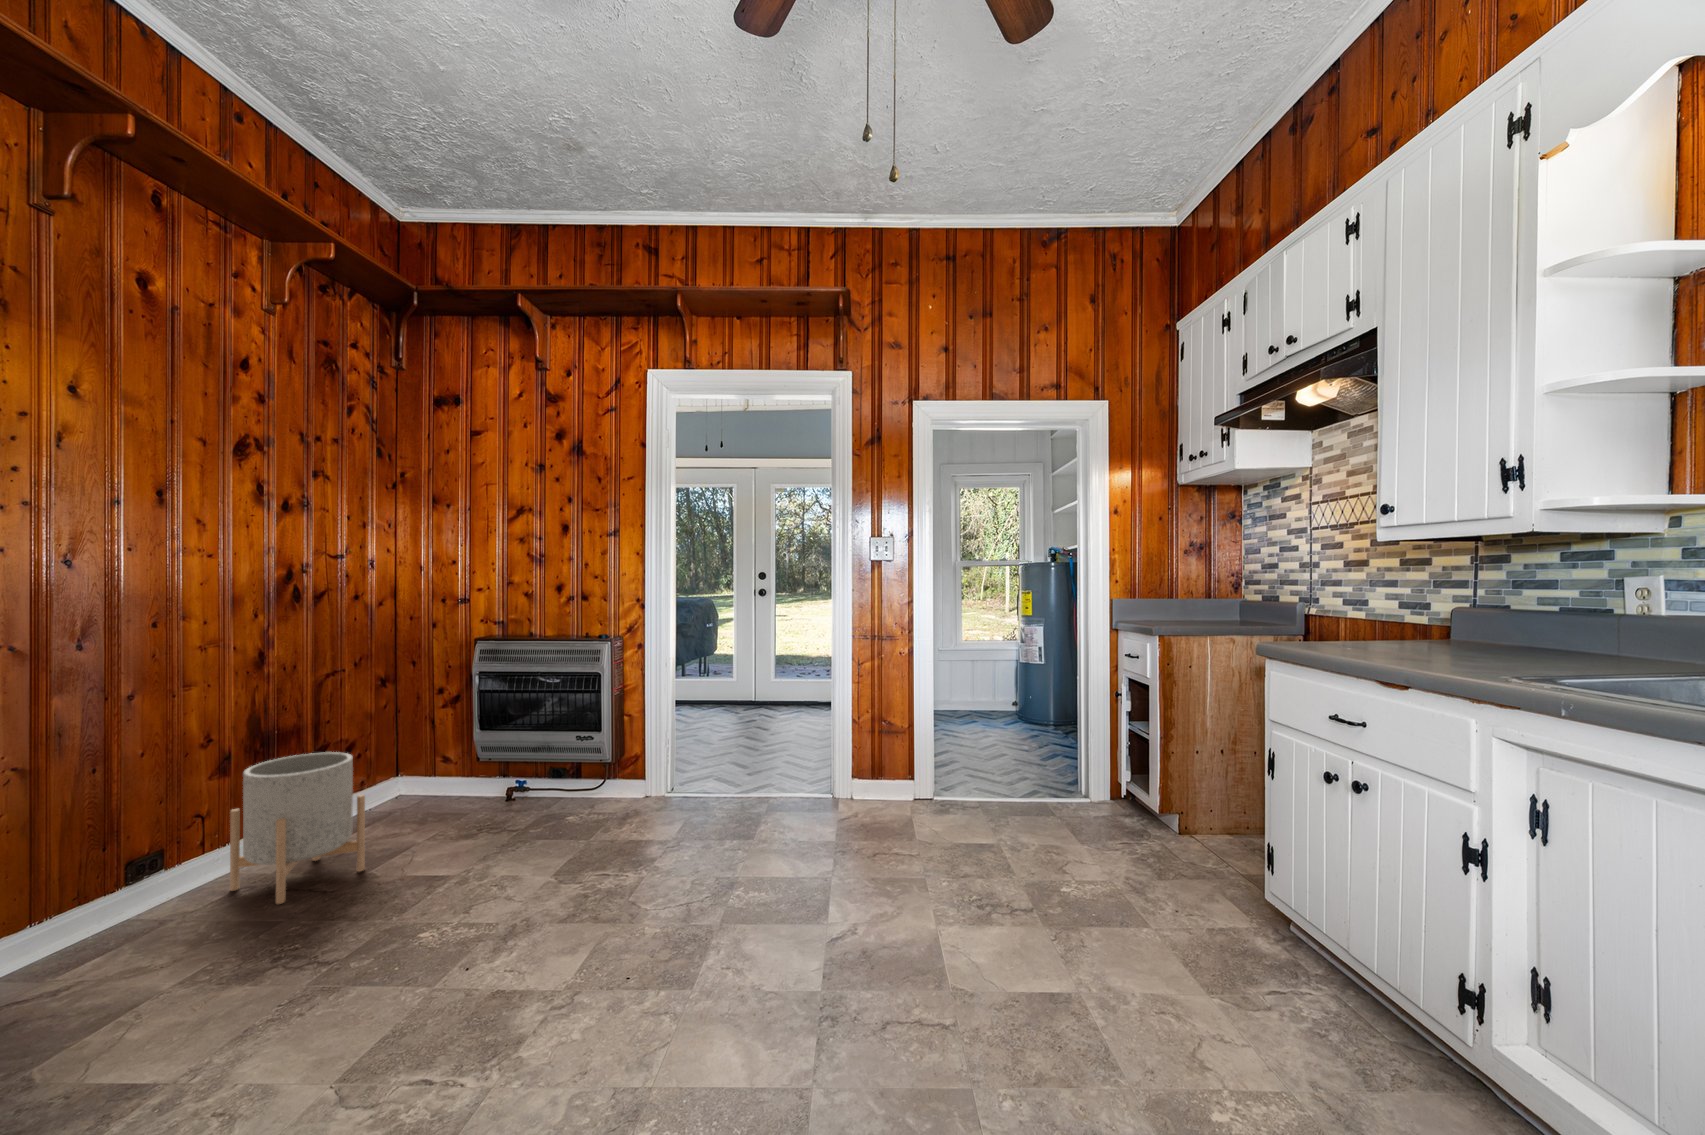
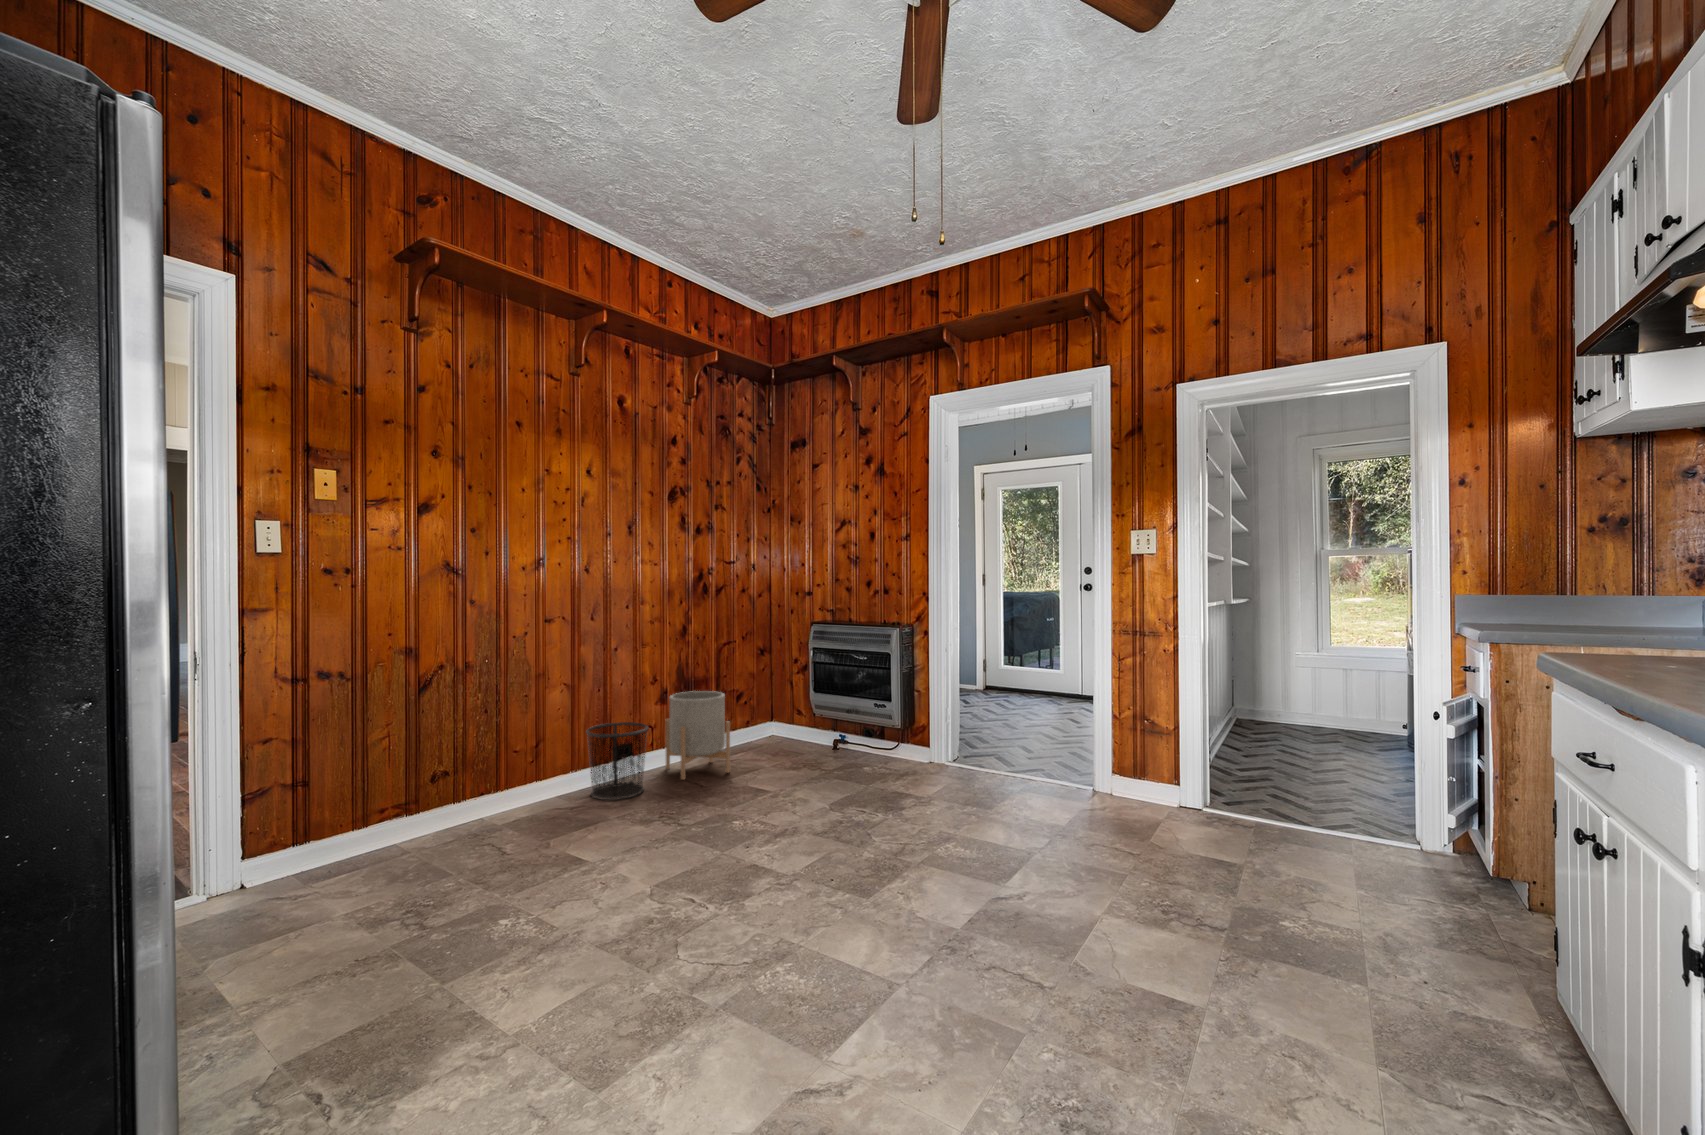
trash can: none [62,830,219,992] -> present [586,722,648,800]

